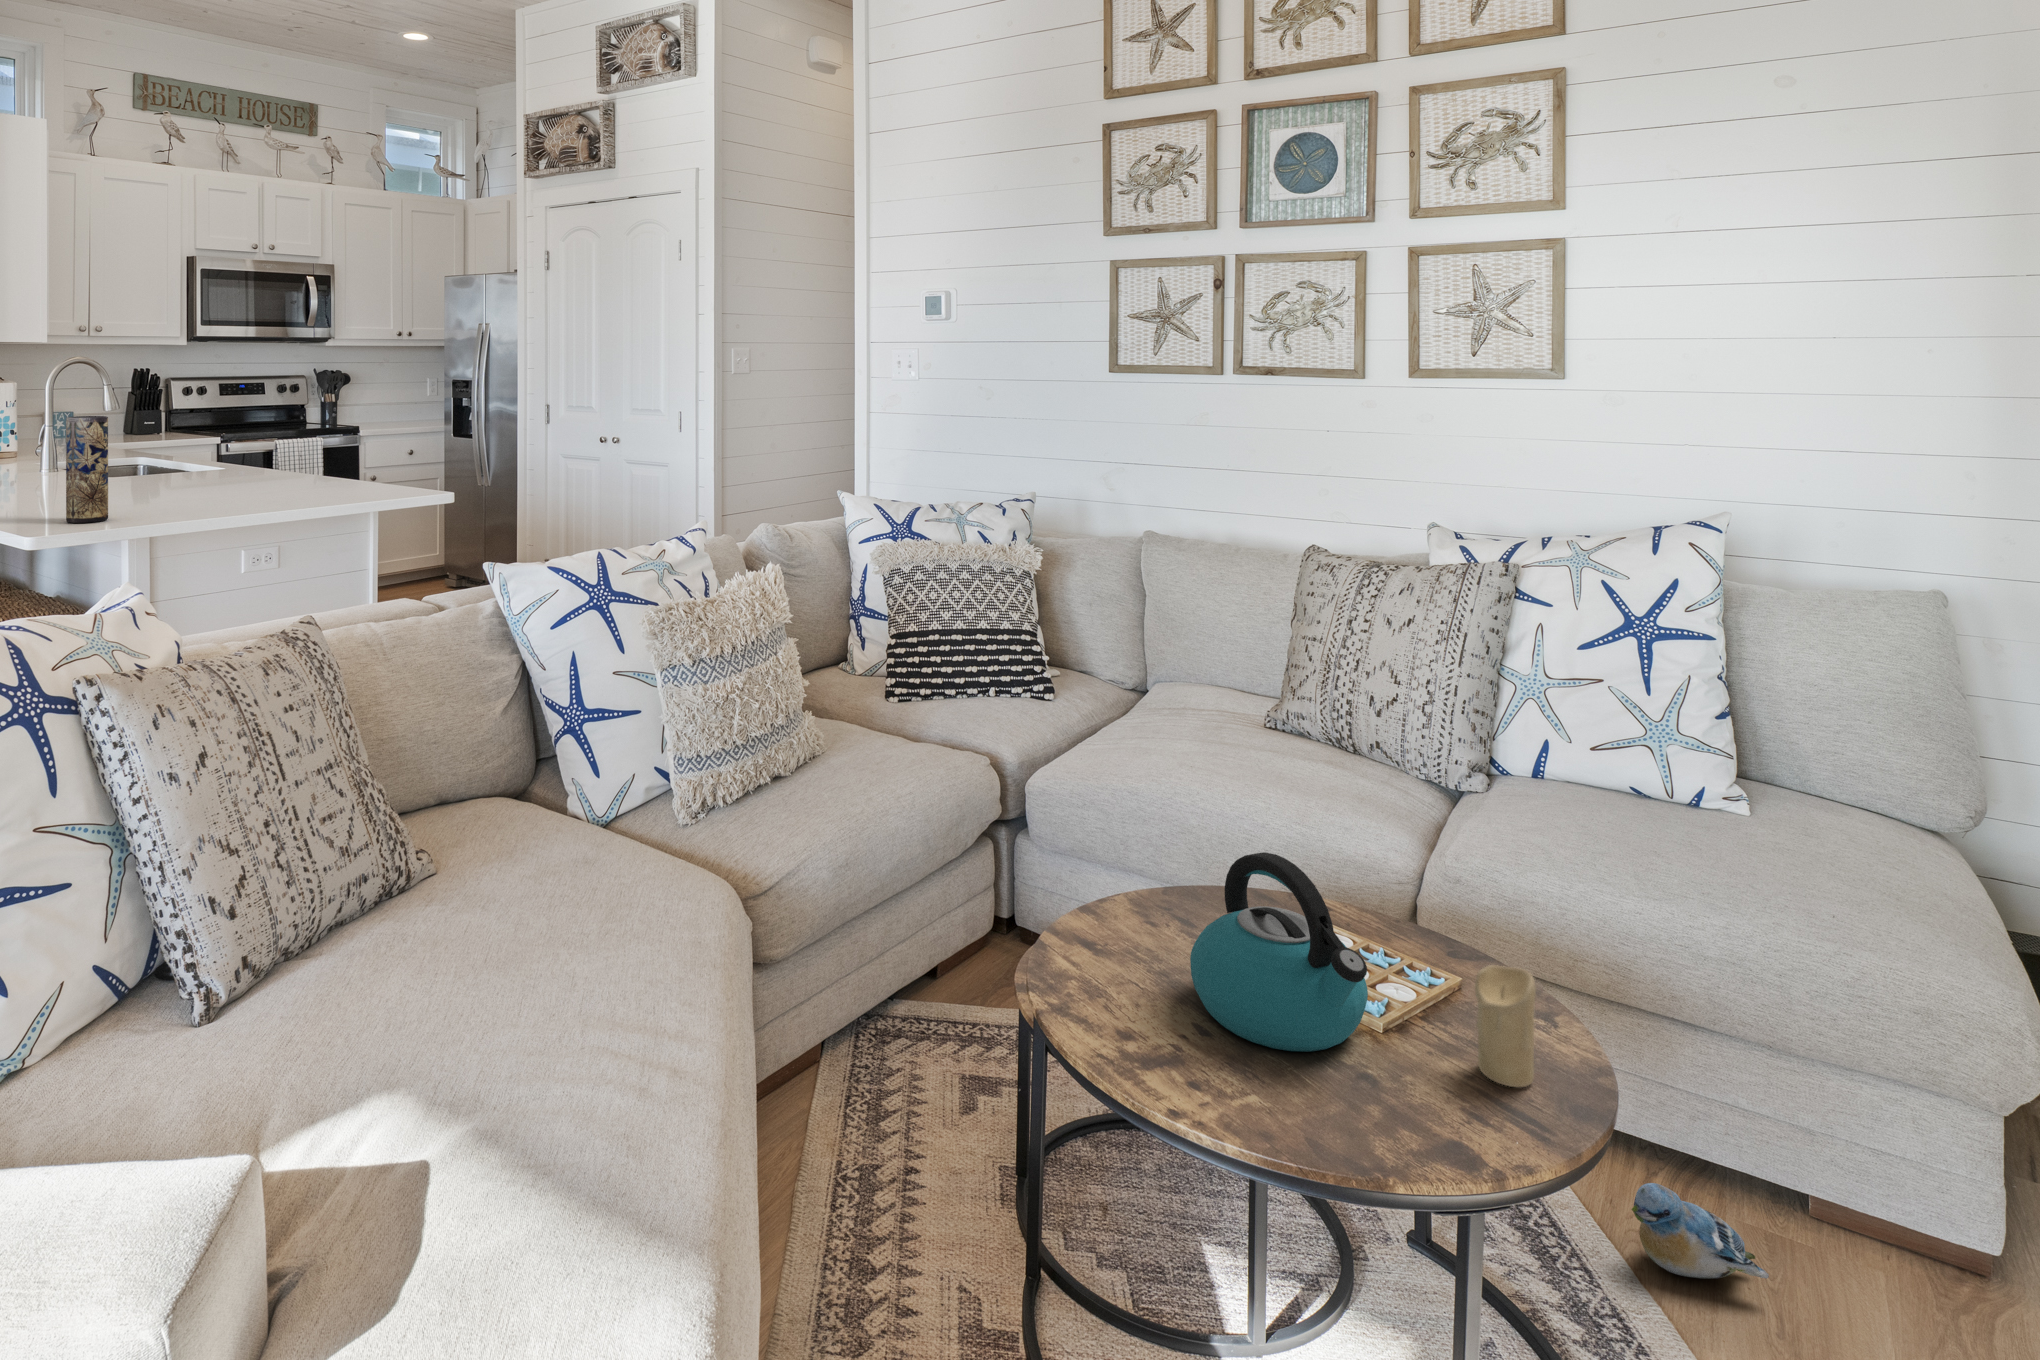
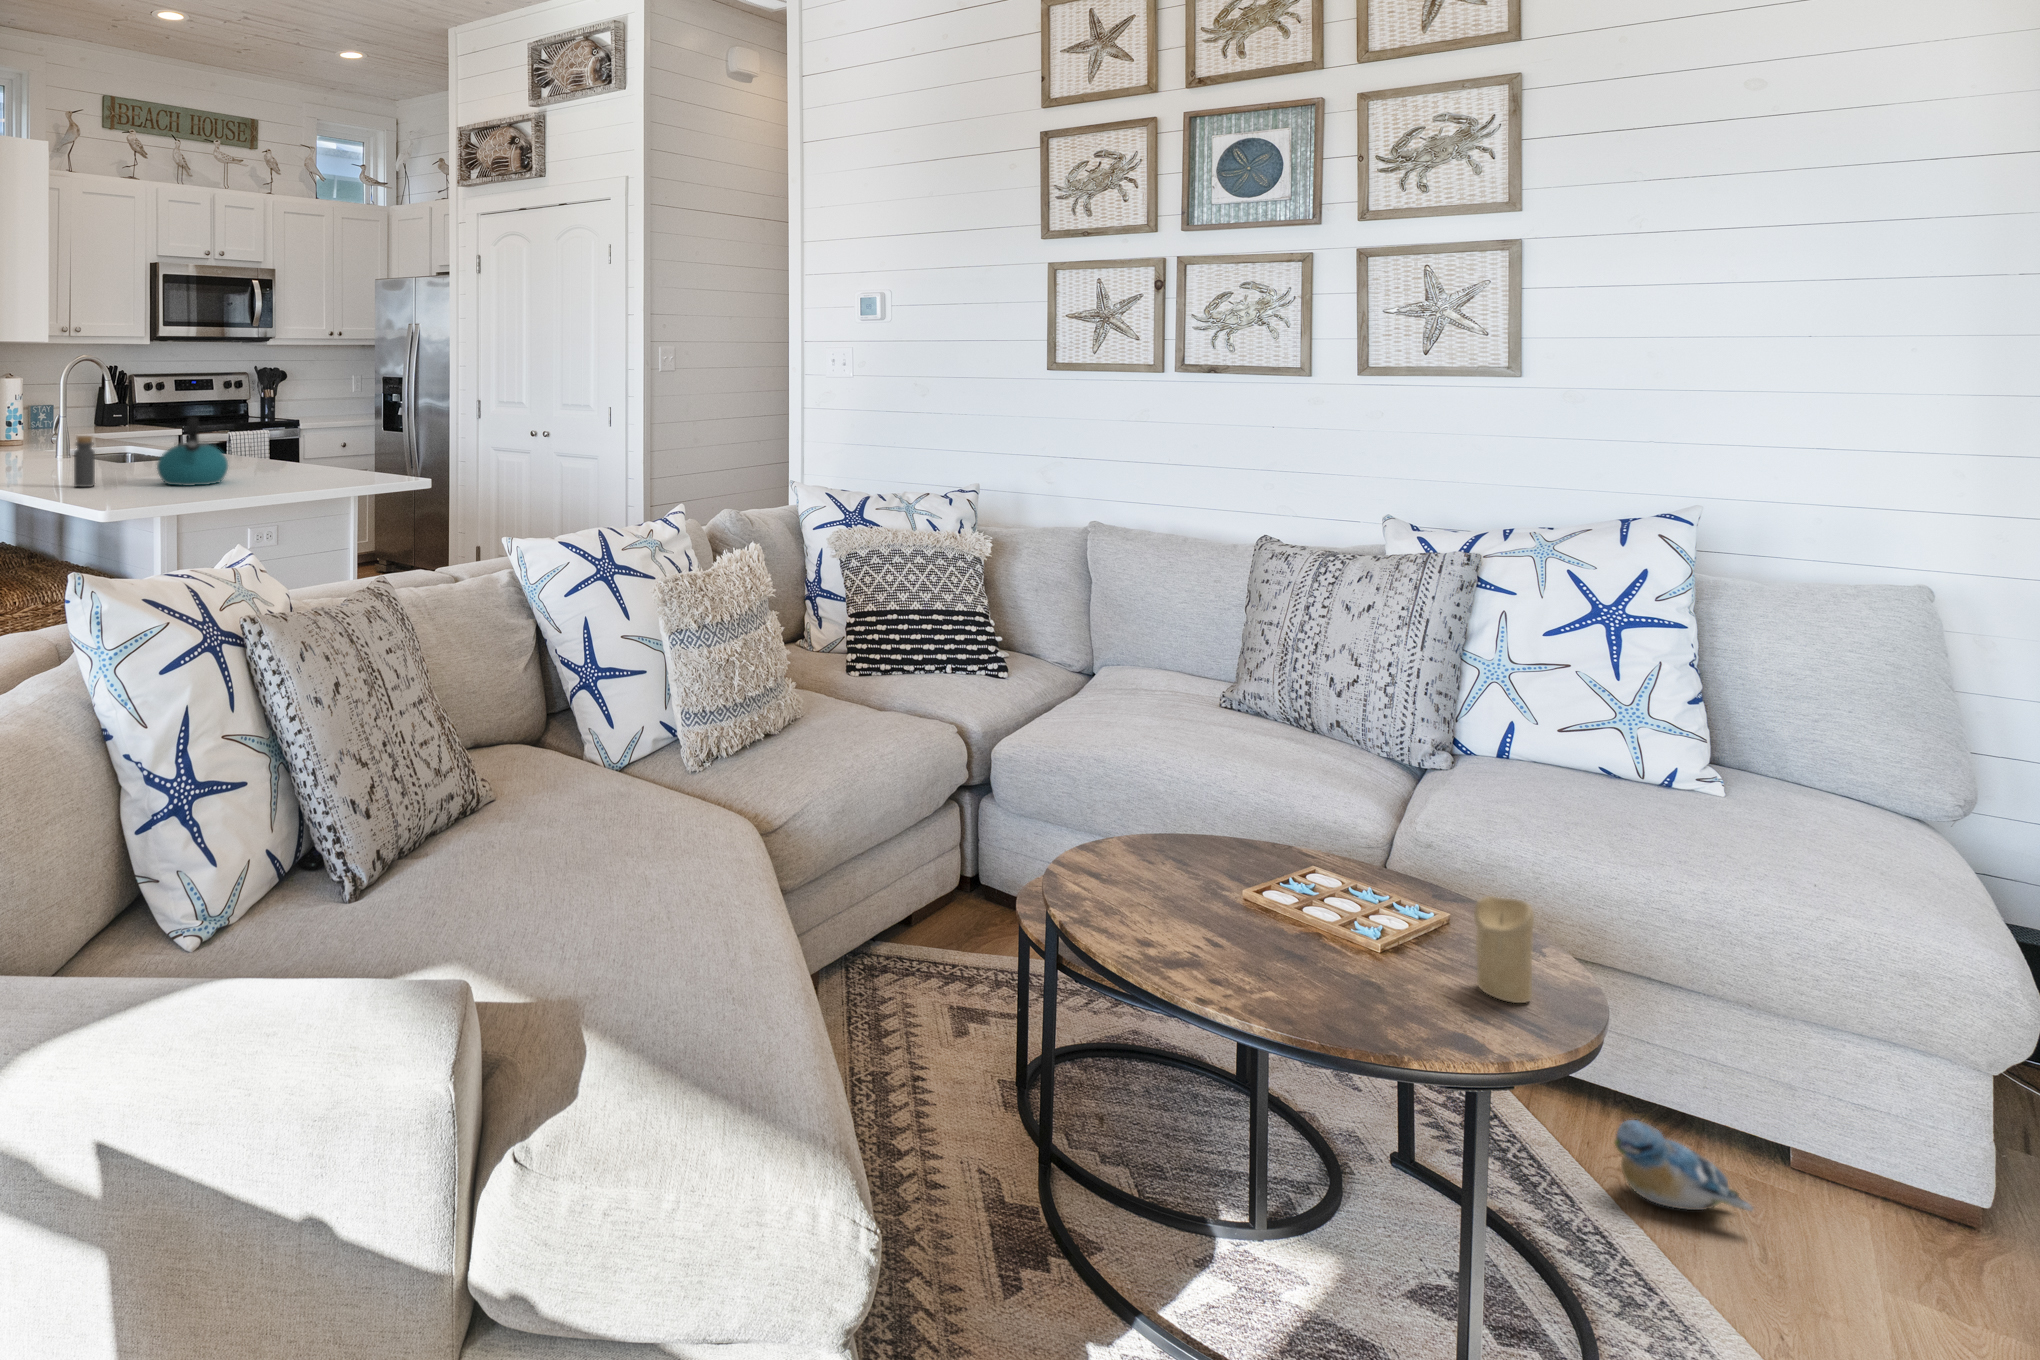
vase: present [66,416,108,523] -> none [120,406,154,499]
bottle: none [25,449,51,509] -> present [74,436,95,487]
kettle: present [1190,852,1368,1052] -> present [157,417,228,486]

